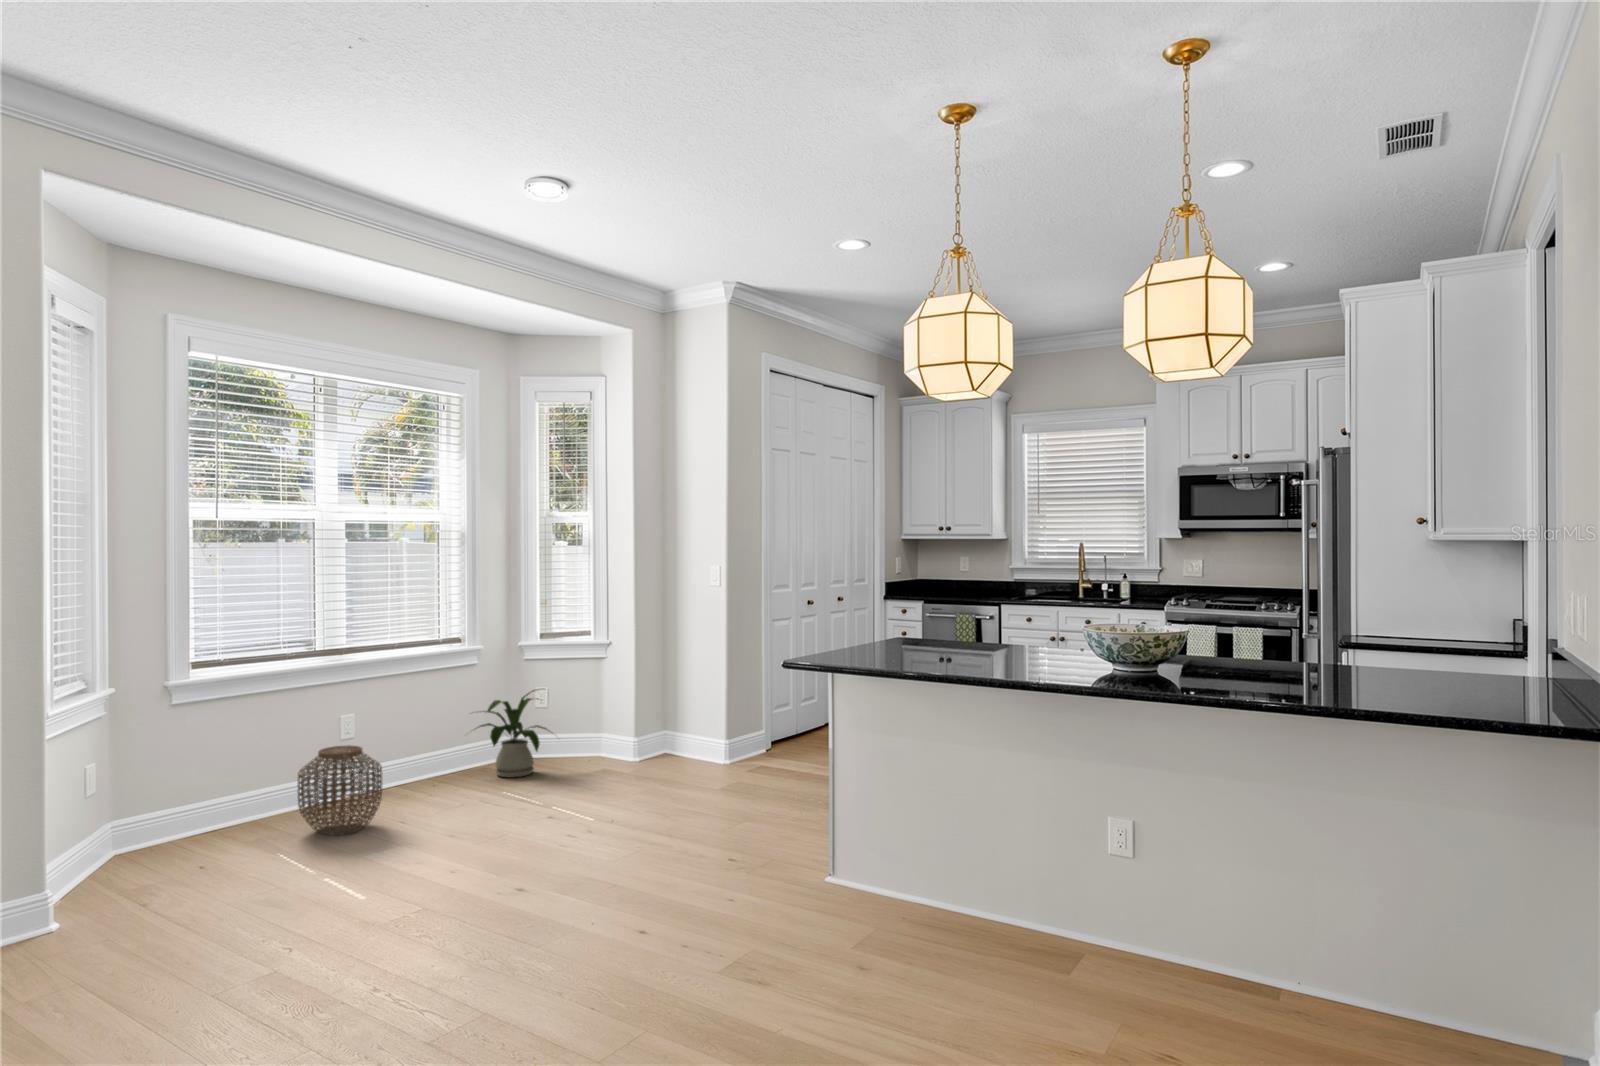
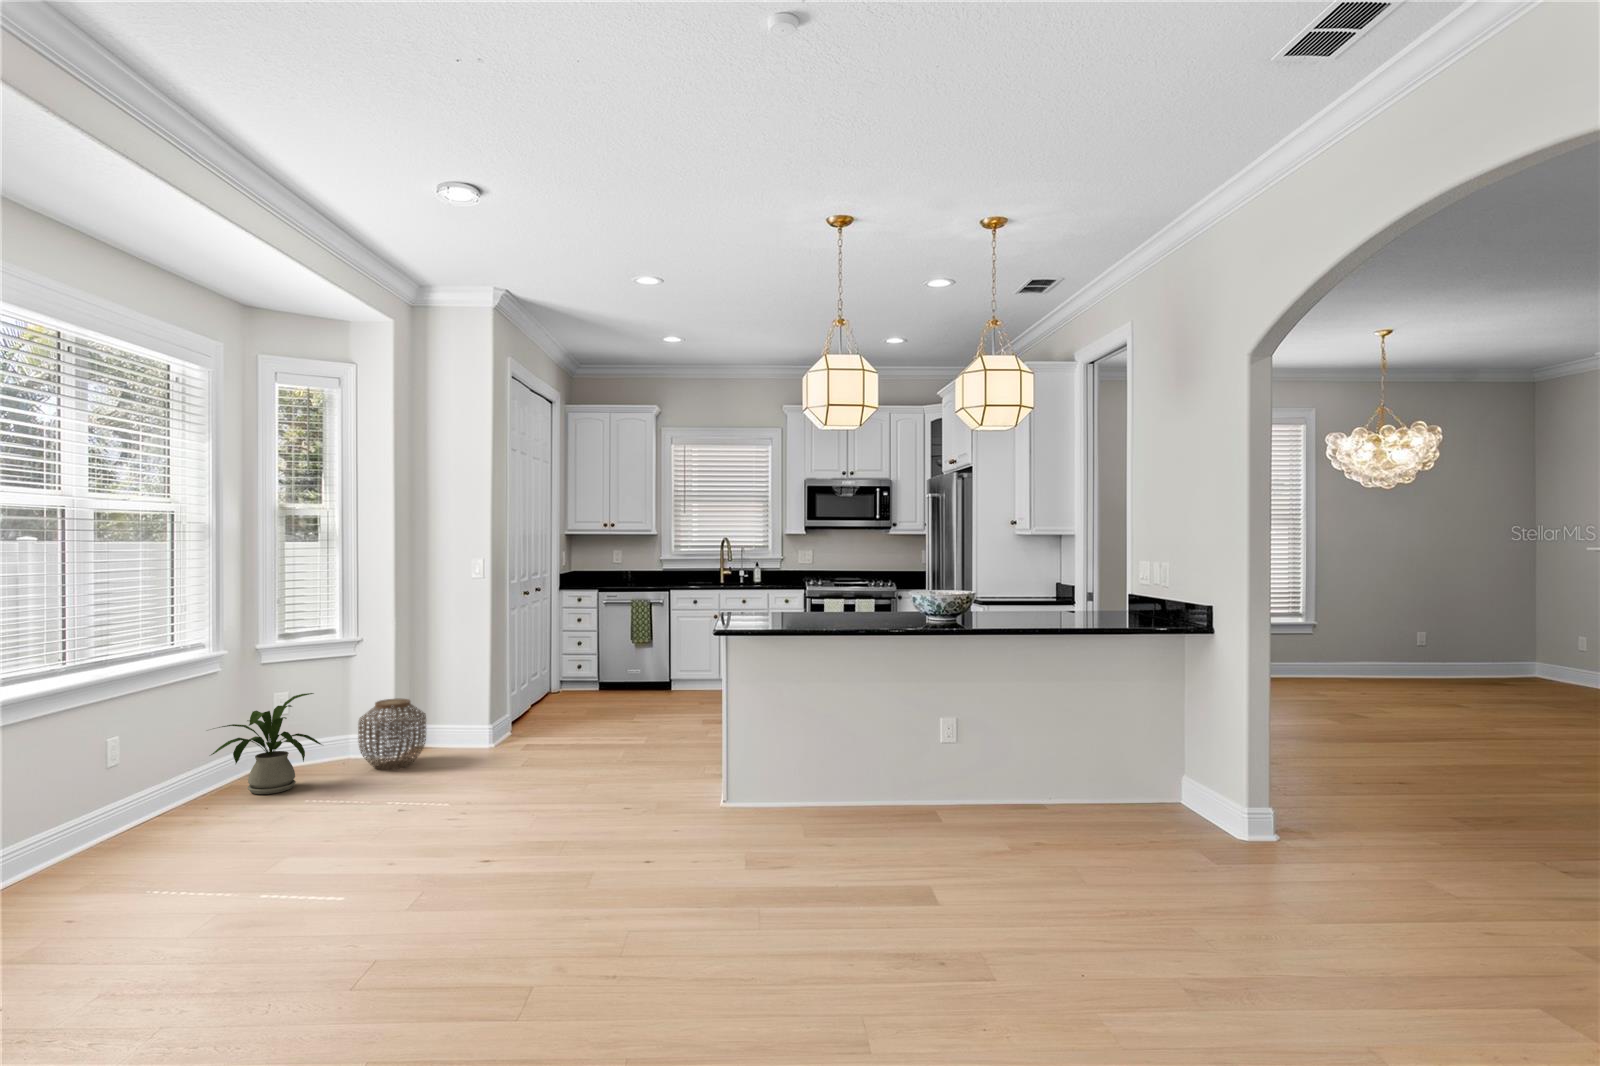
woven basket: present [298,745,382,835] -> present [358,699,426,770]

